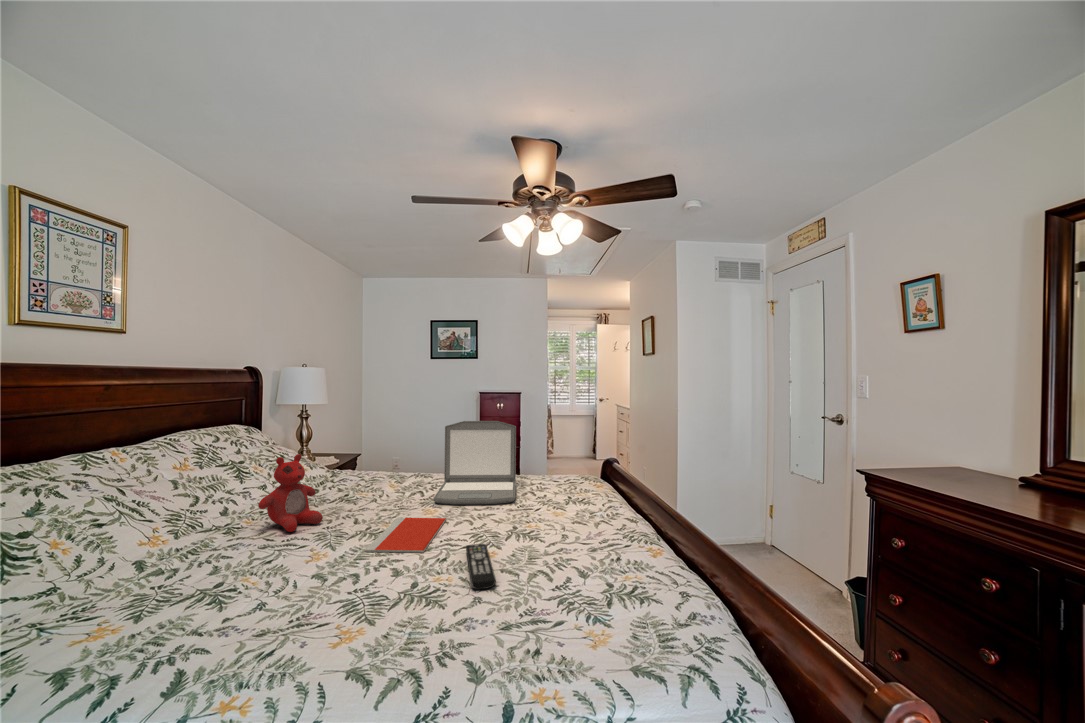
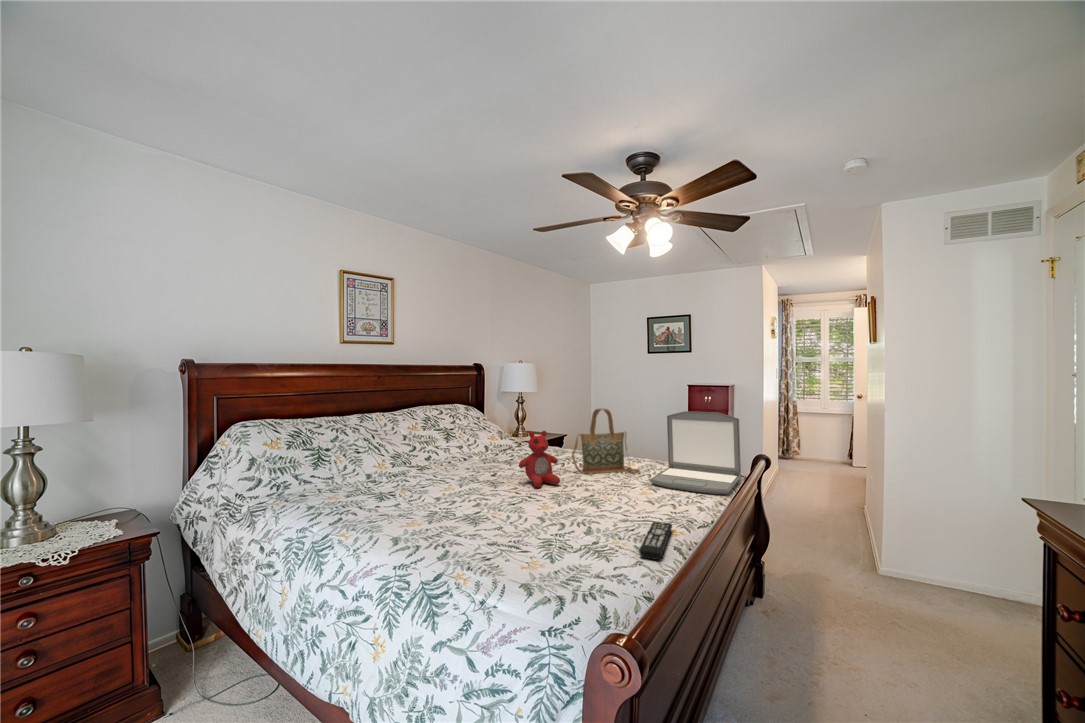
handbag: none [330,421,415,503] -> present [572,409,640,474]
notebook: present [365,518,446,552] -> none [577,490,653,520]

